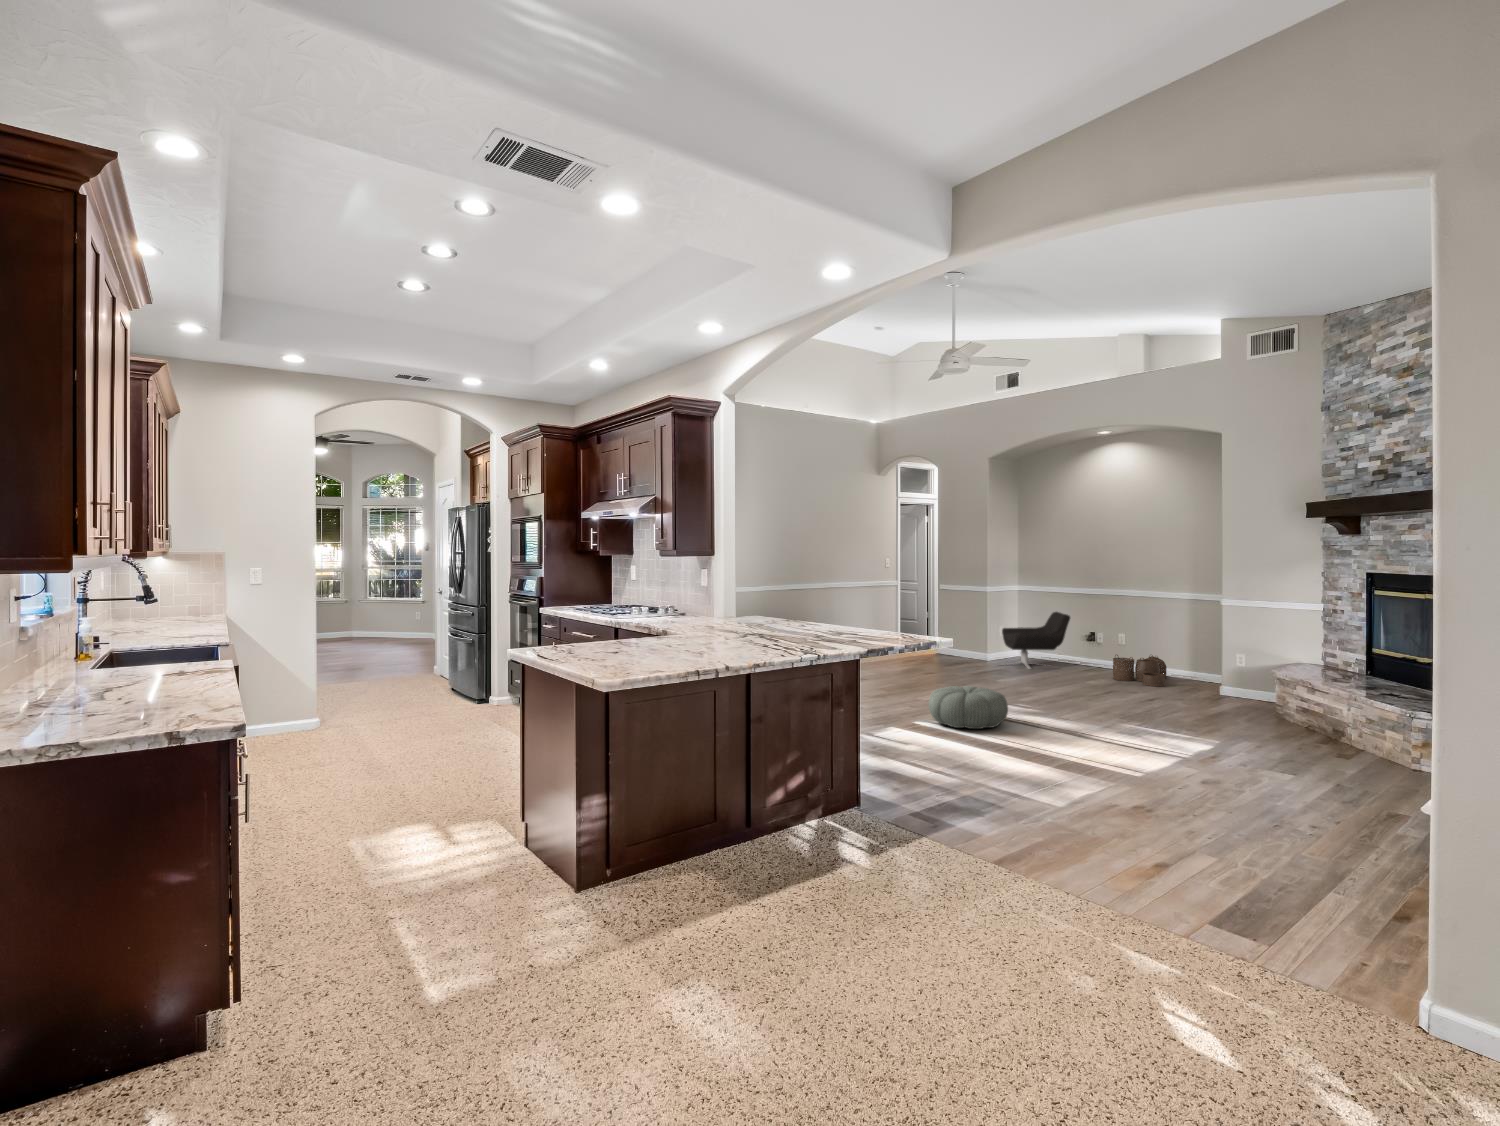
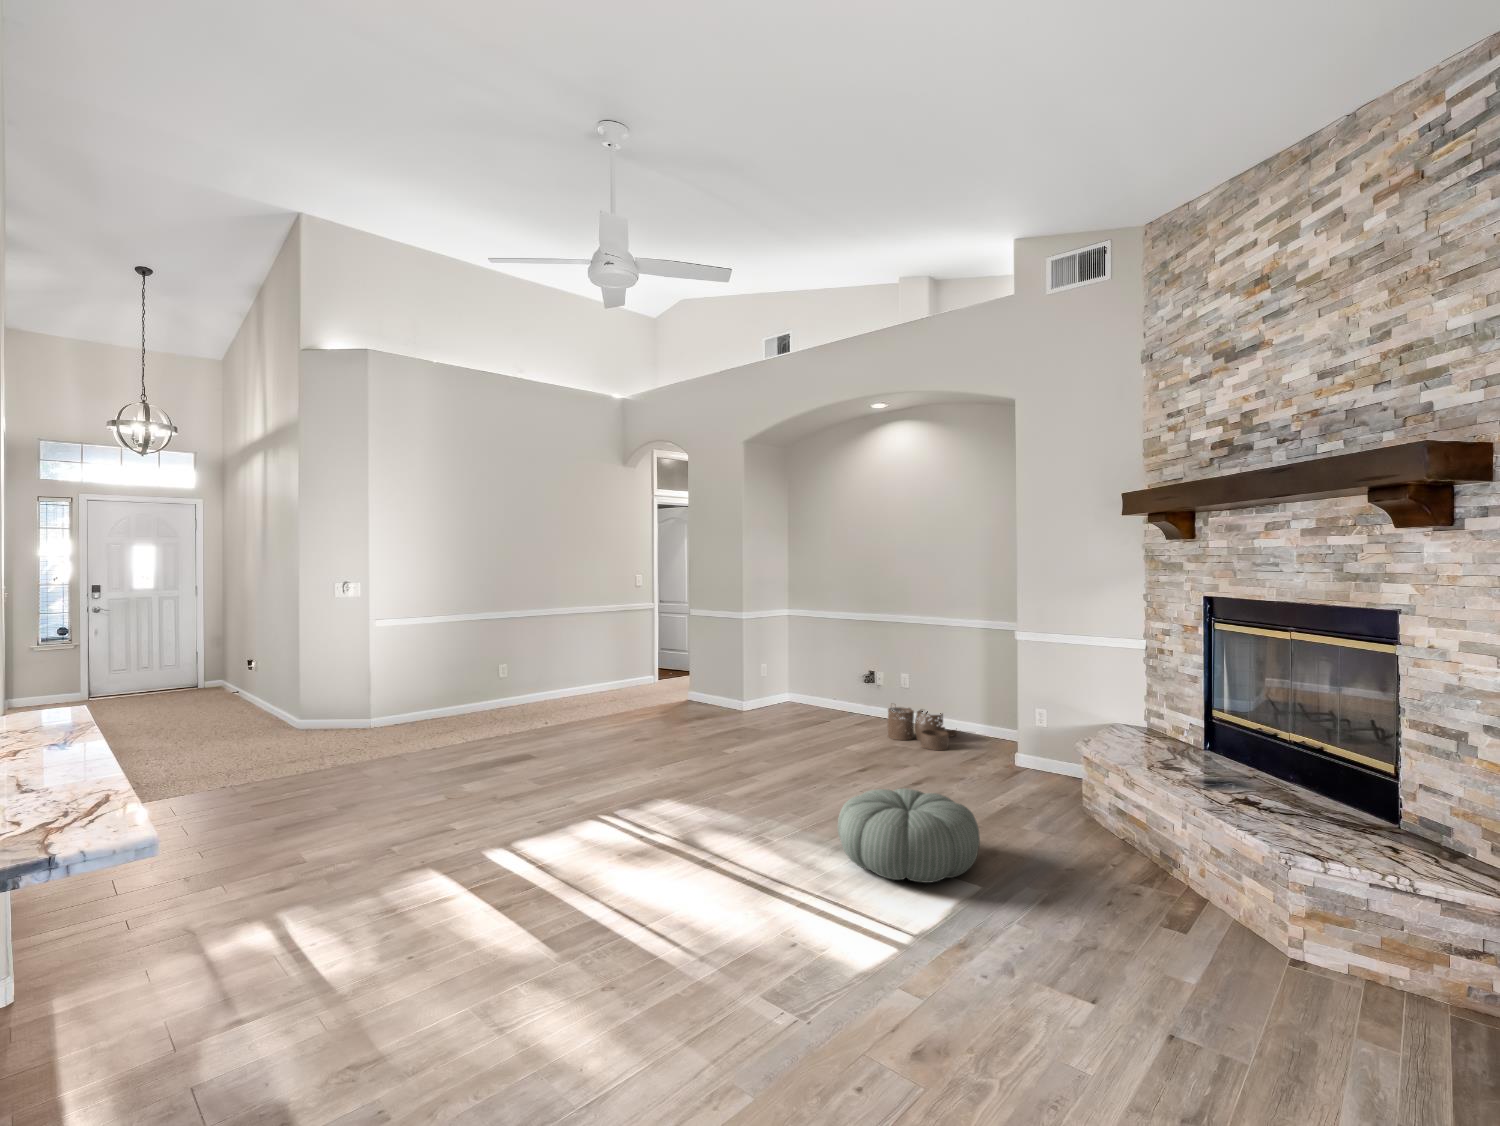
lounge chair: present [1002,612,1070,669] -> none [755,643,846,720]
pouf: present [928,686,1008,729] -> present [838,788,980,883]

